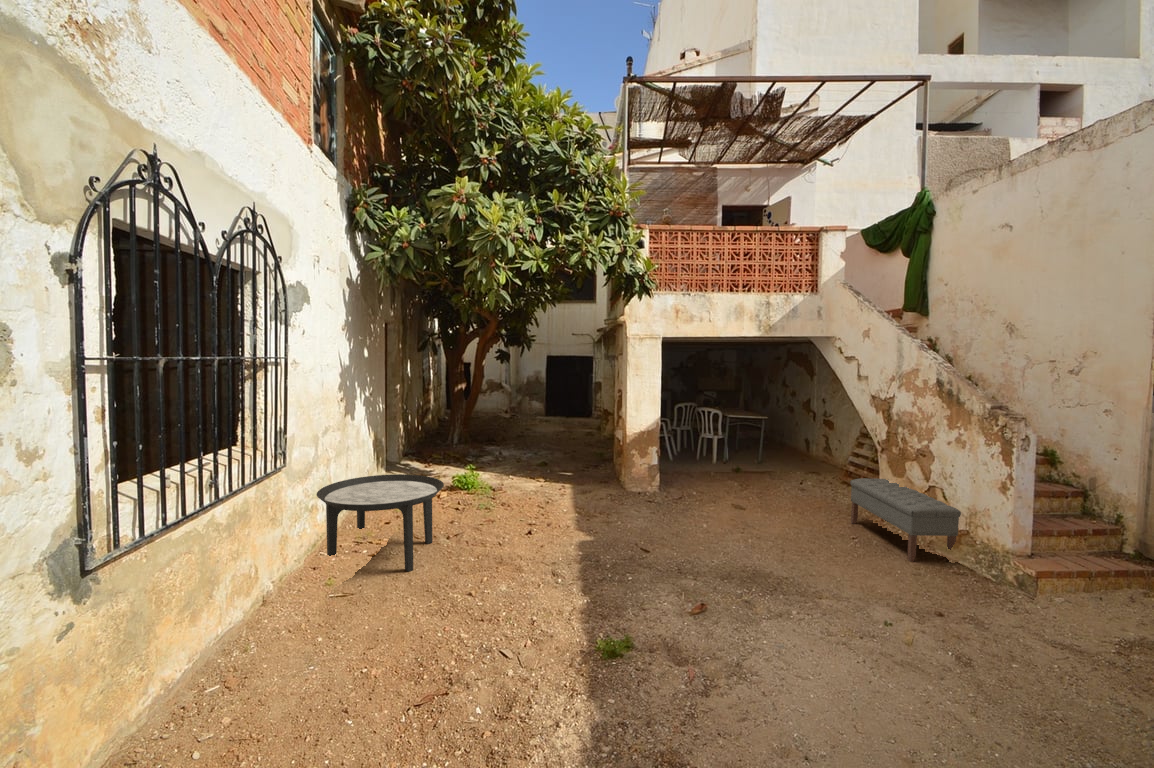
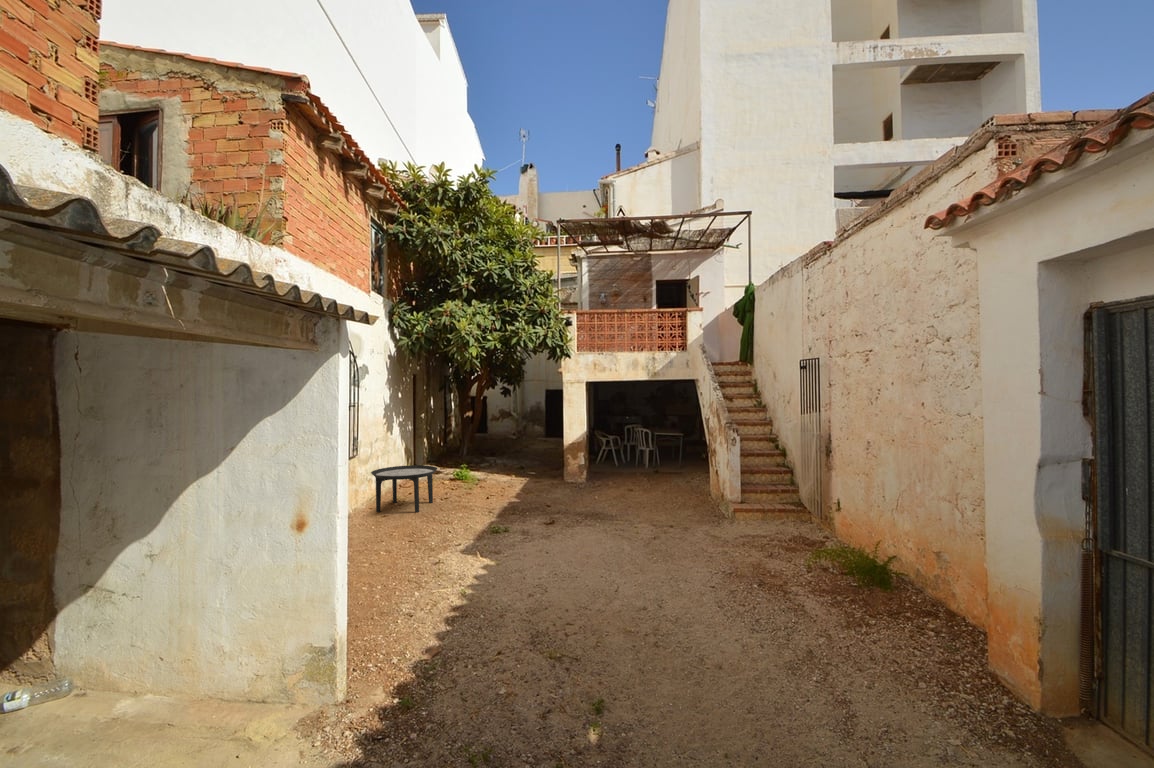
bench: present [850,478,961,562] -> none [683,468,718,511]

